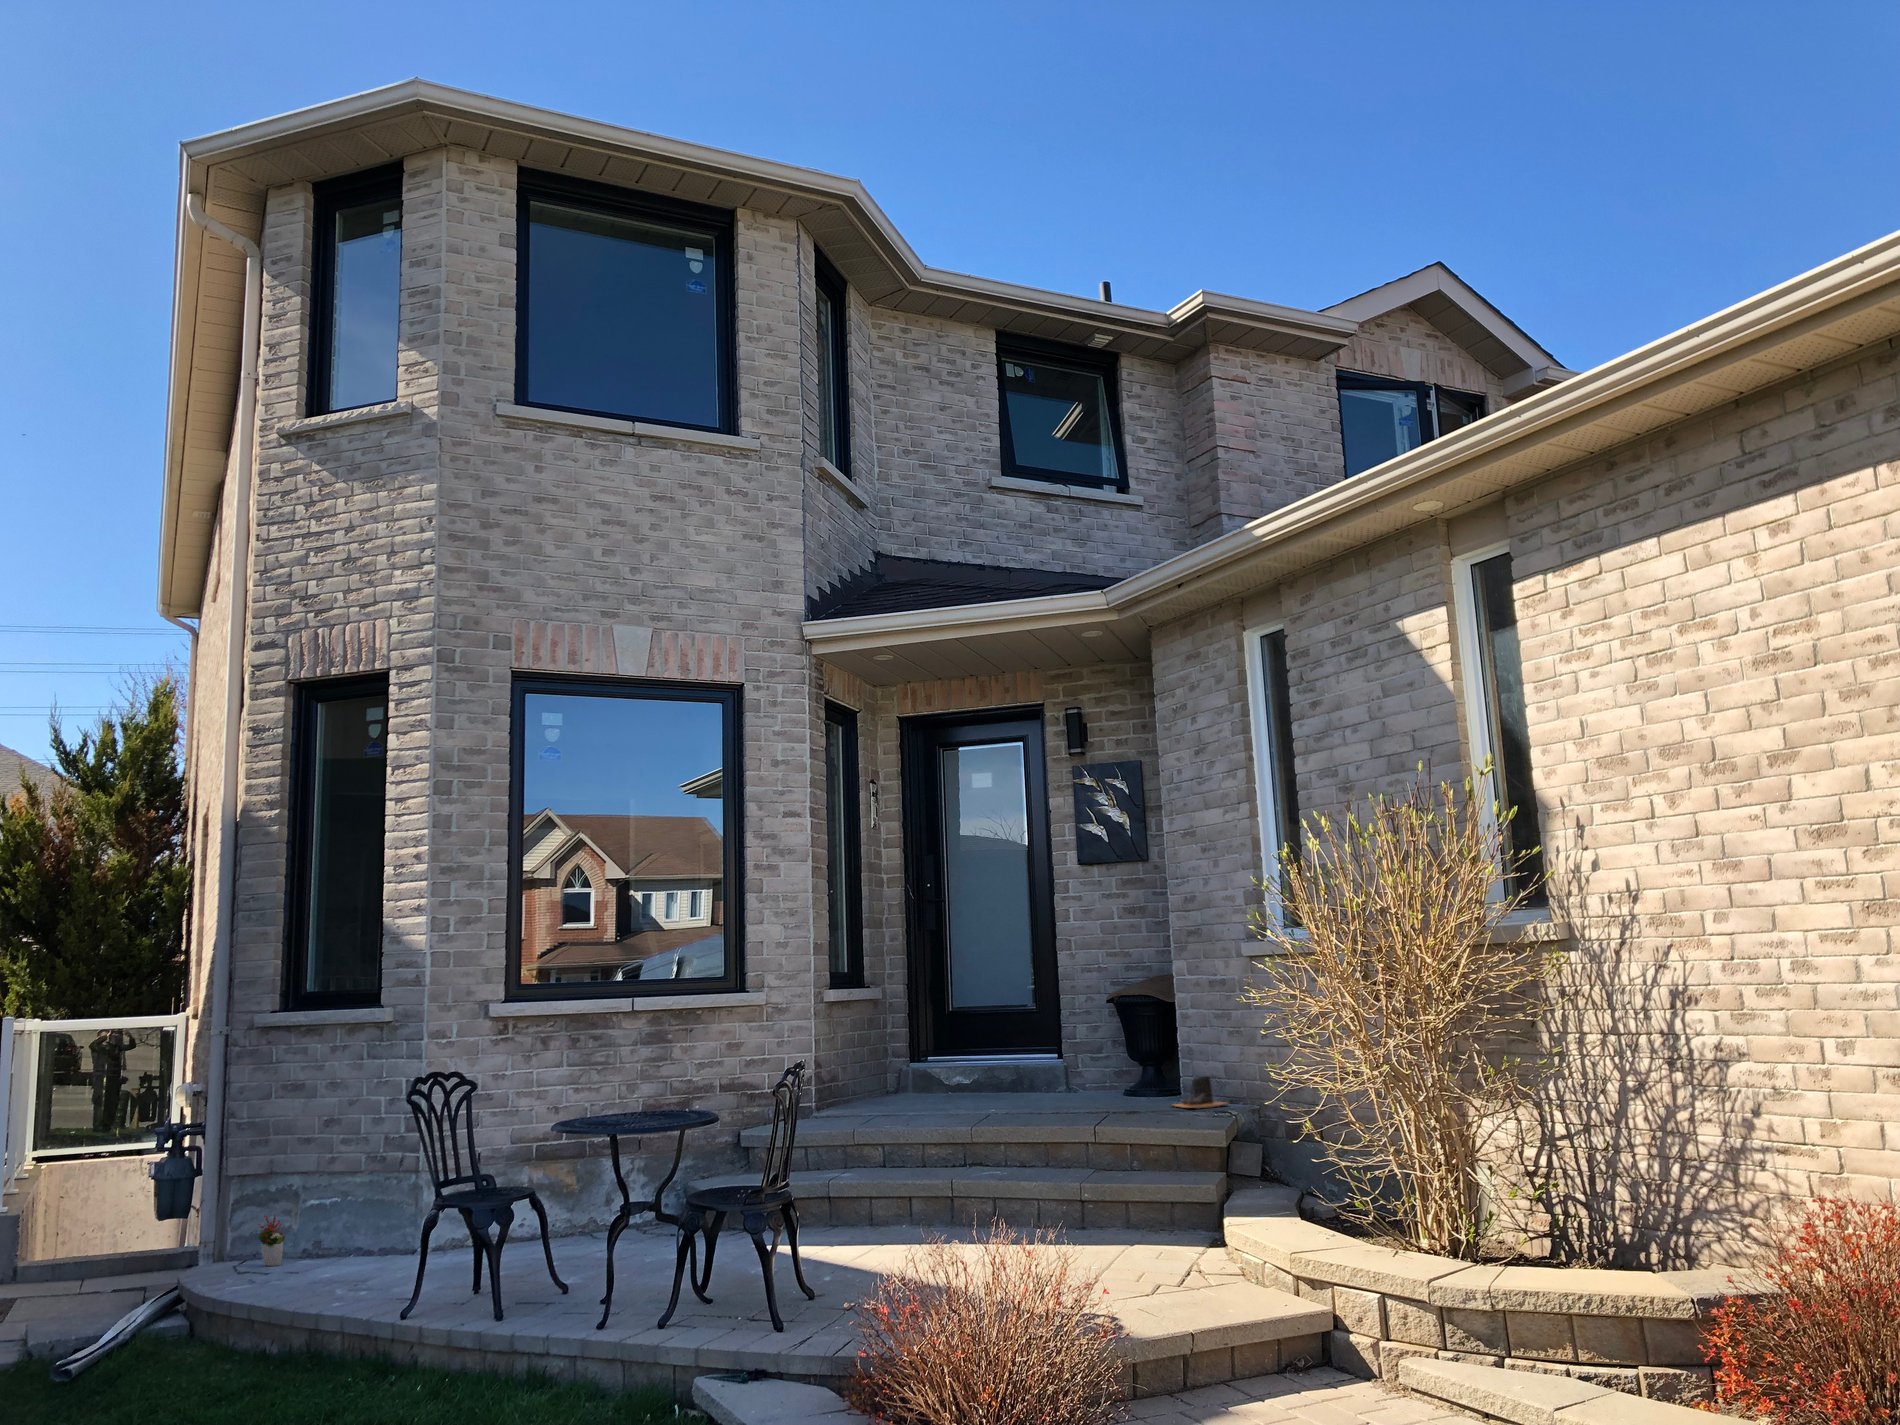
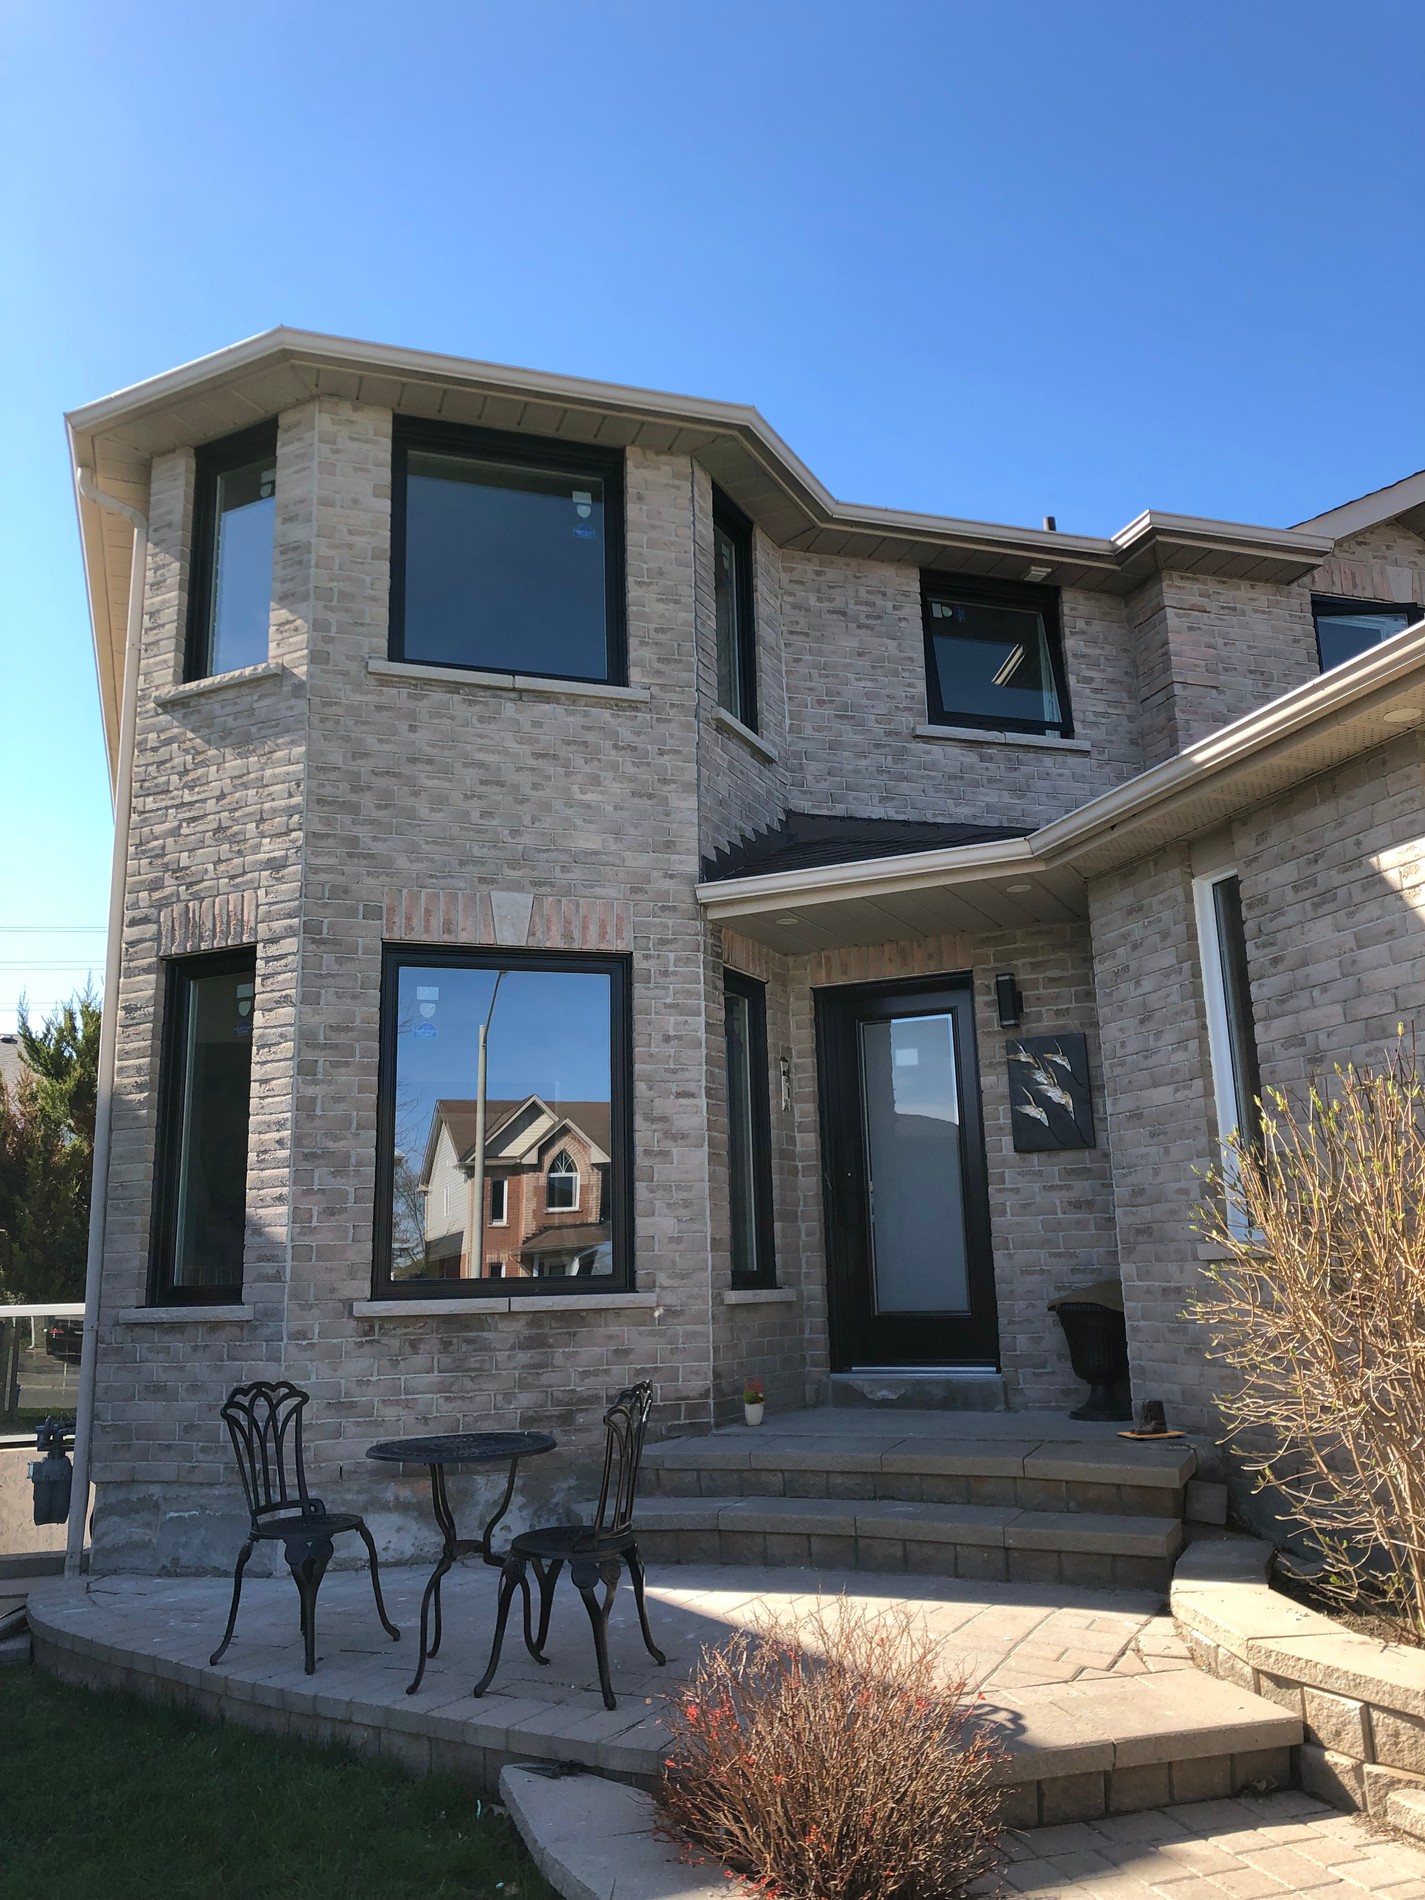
decorative plant: present [258,1215,285,1266] -> present [743,1375,766,1425]

